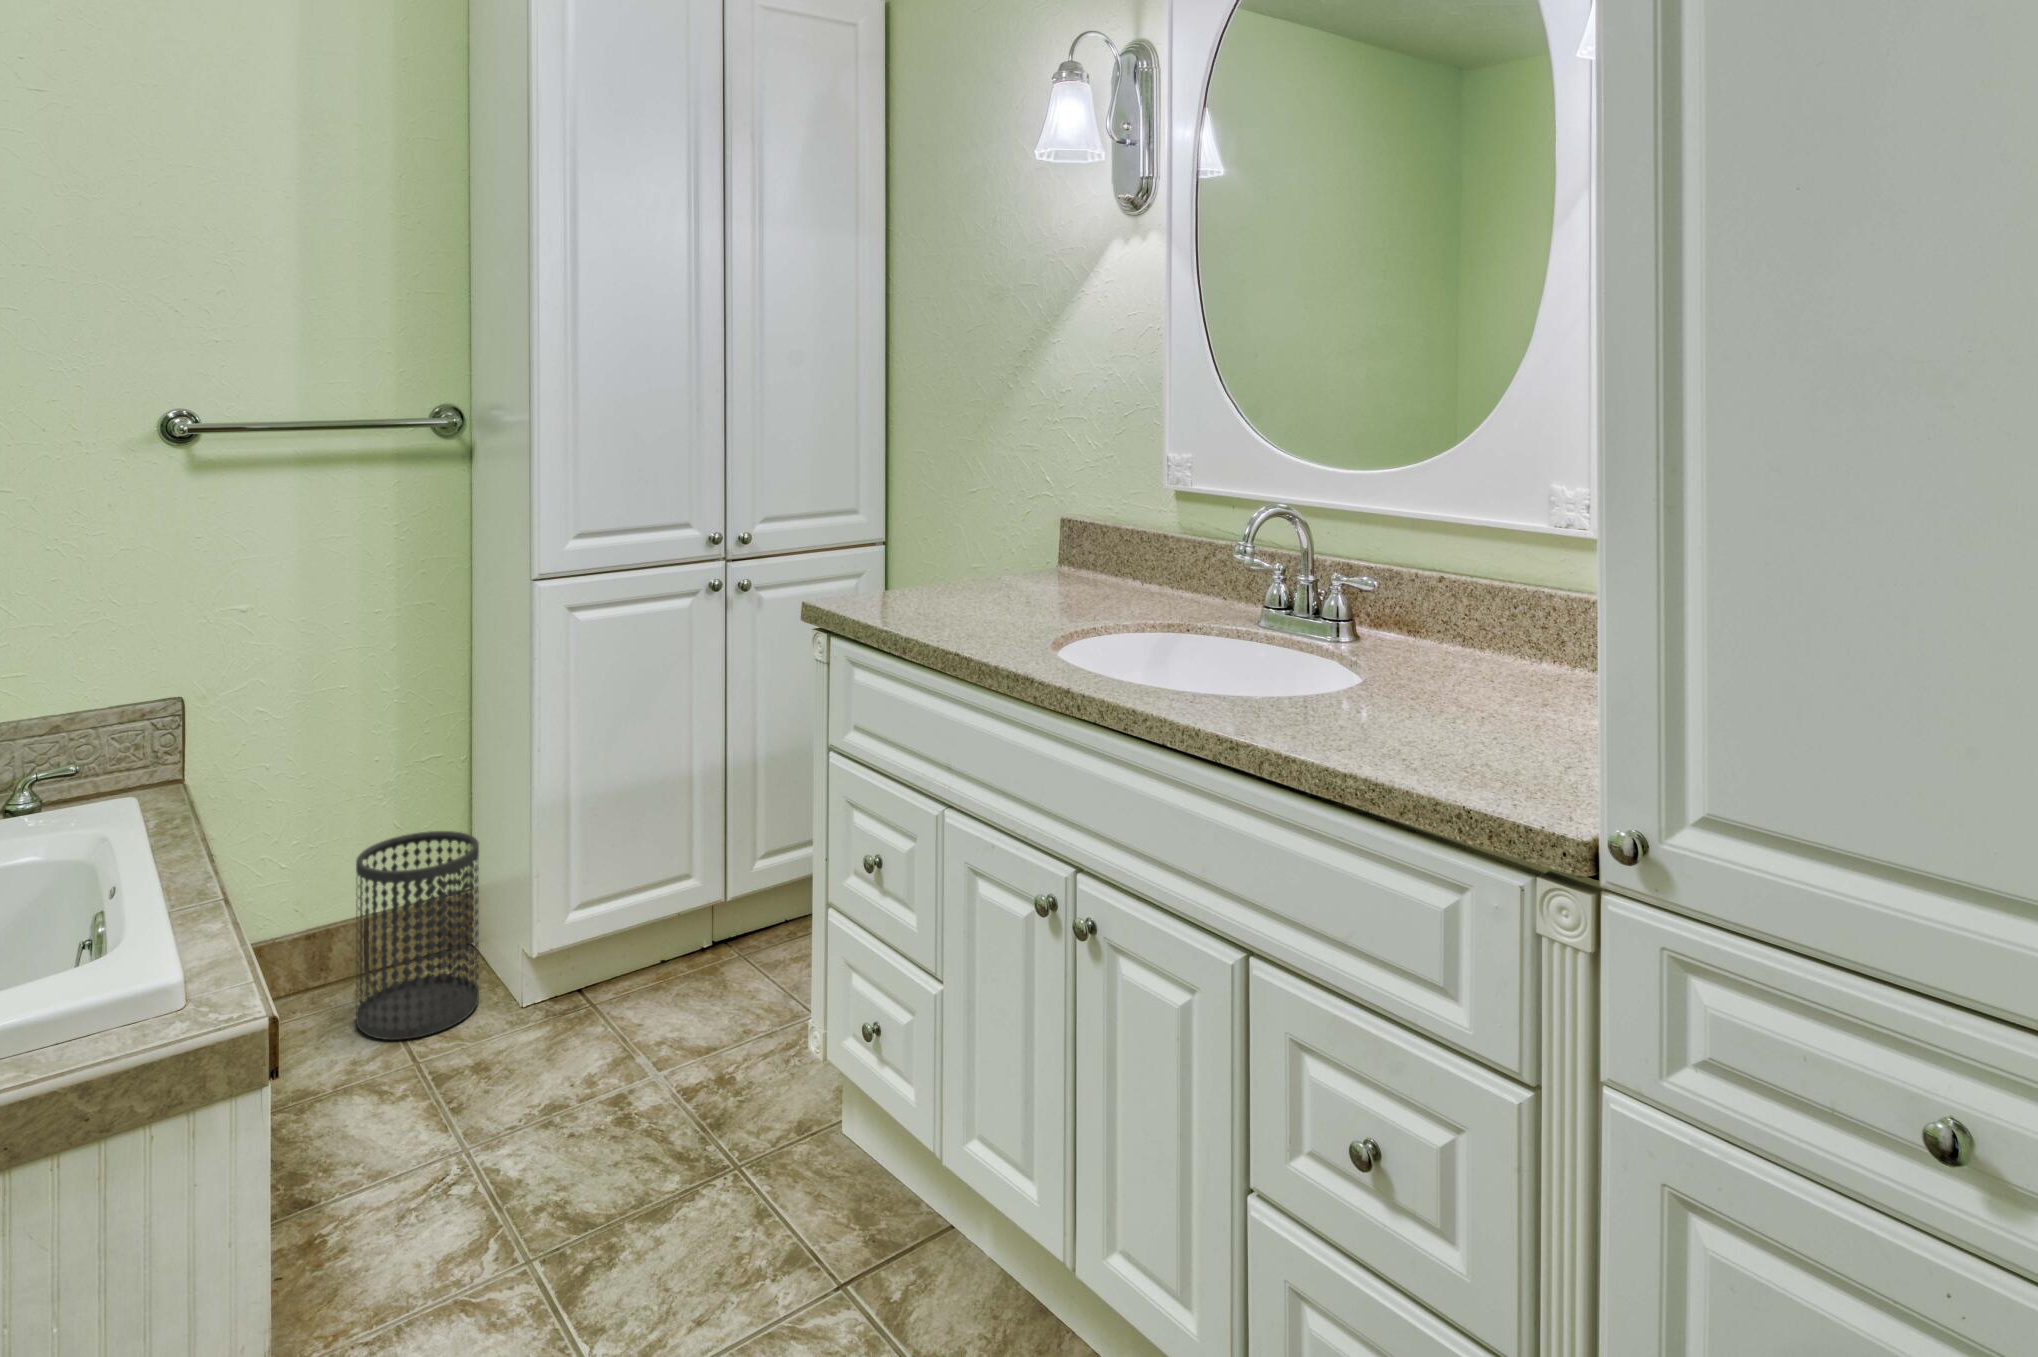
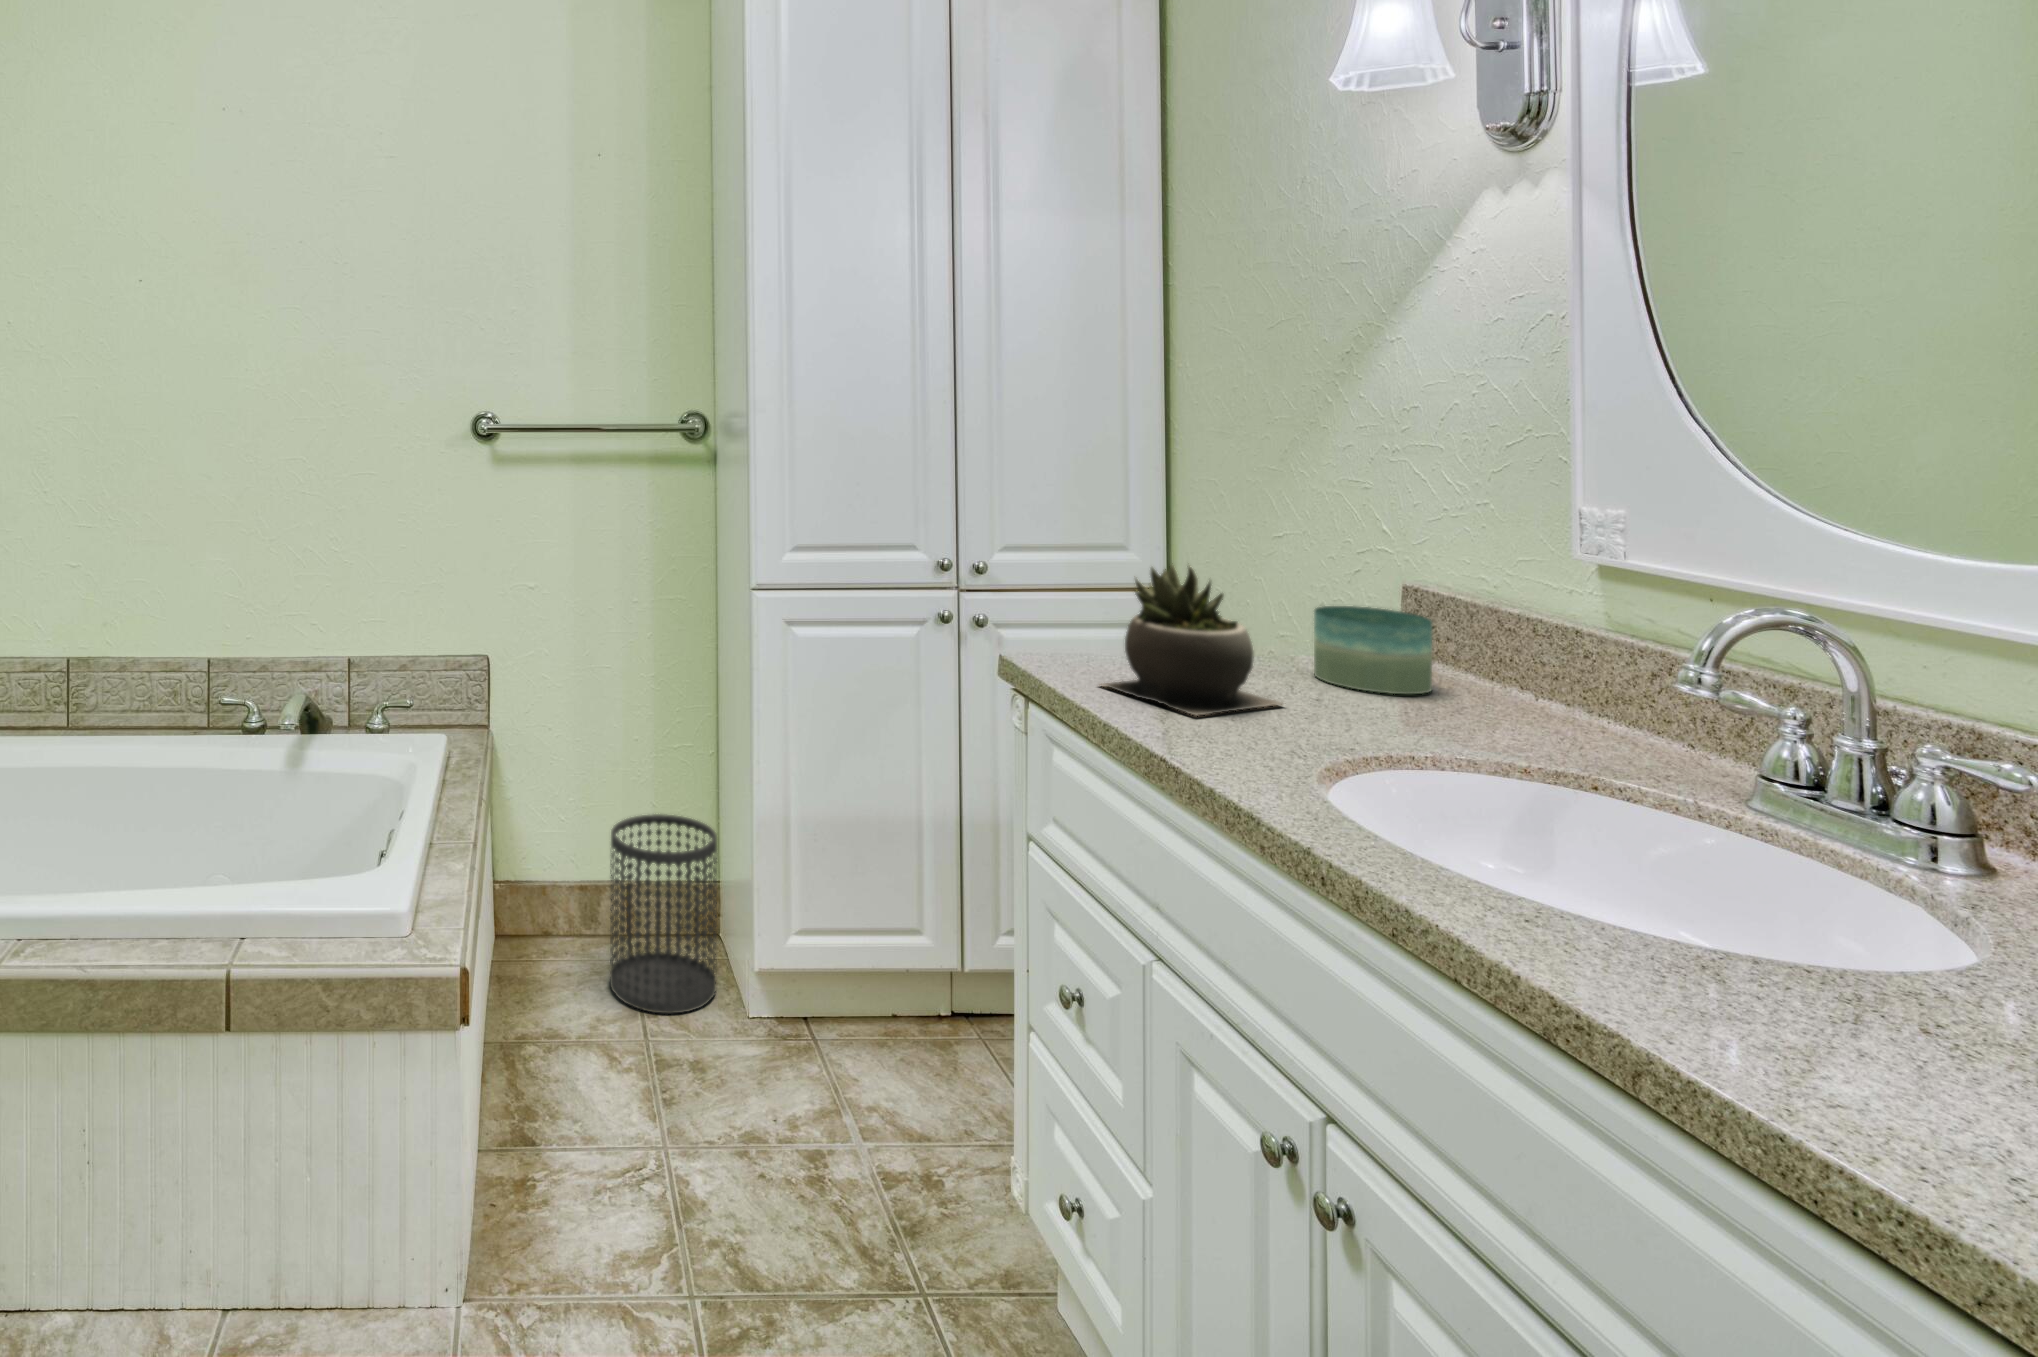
succulent plant: none [881,510,1009,624] -> present [1102,563,1280,715]
candle: none [1015,534,1087,594] -> present [1314,606,1432,694]

